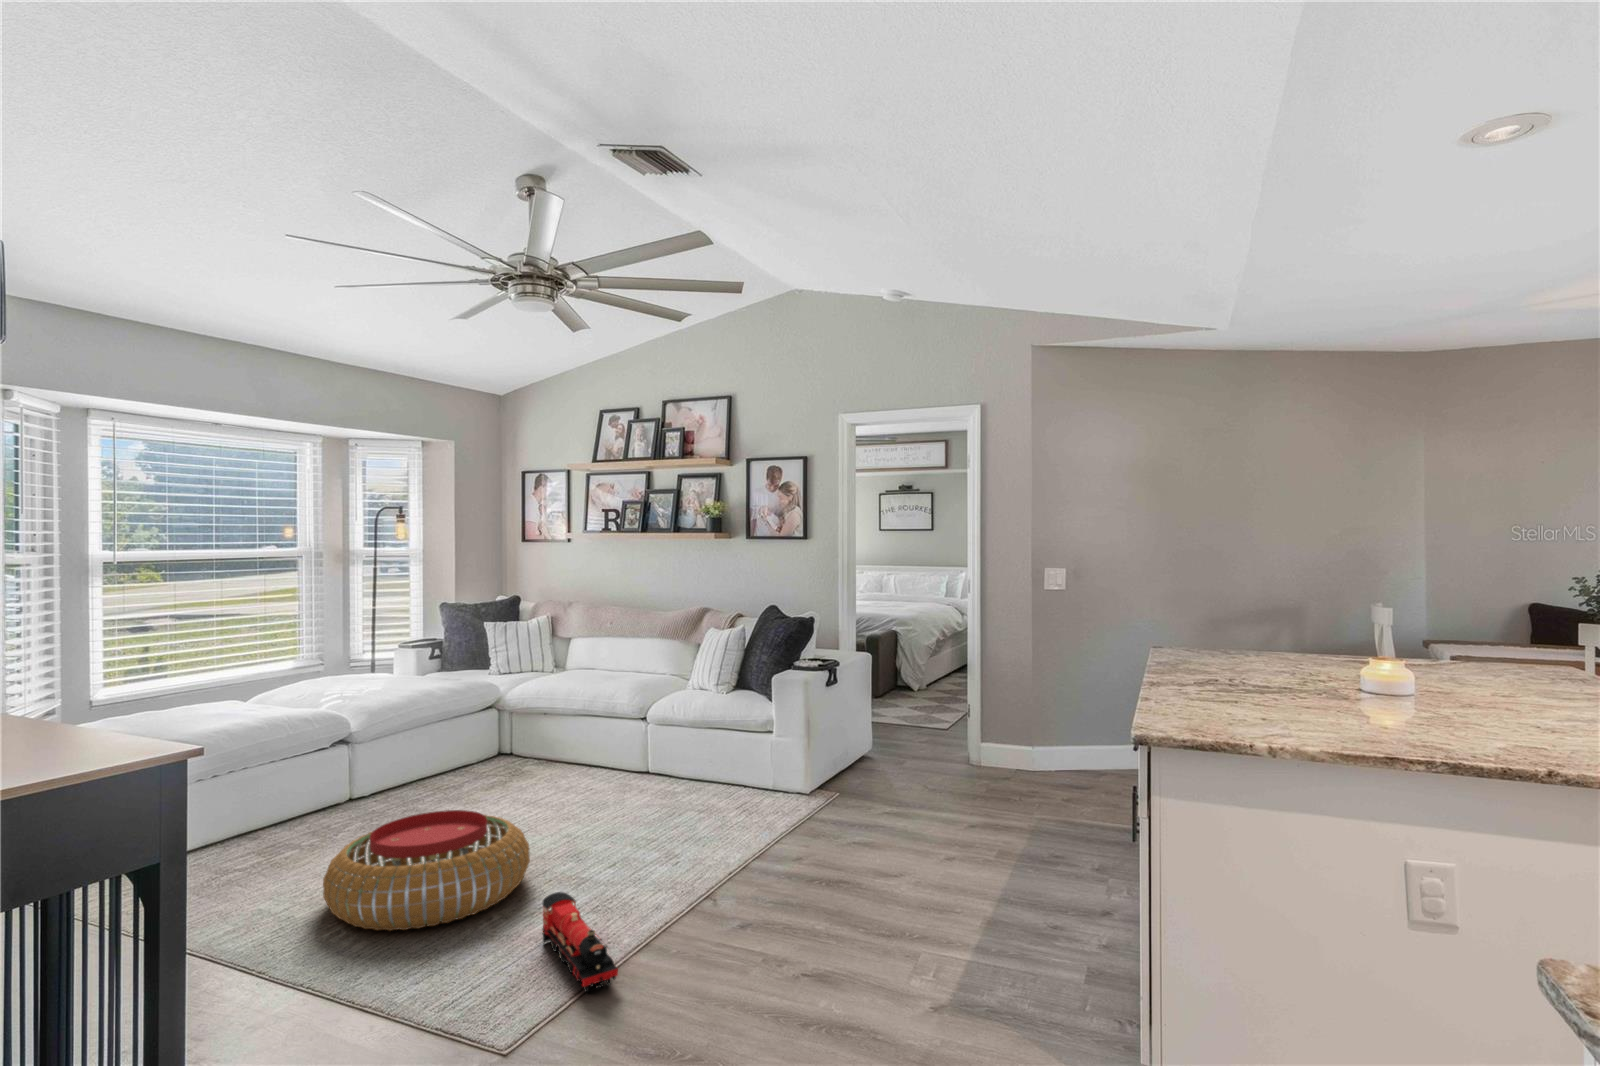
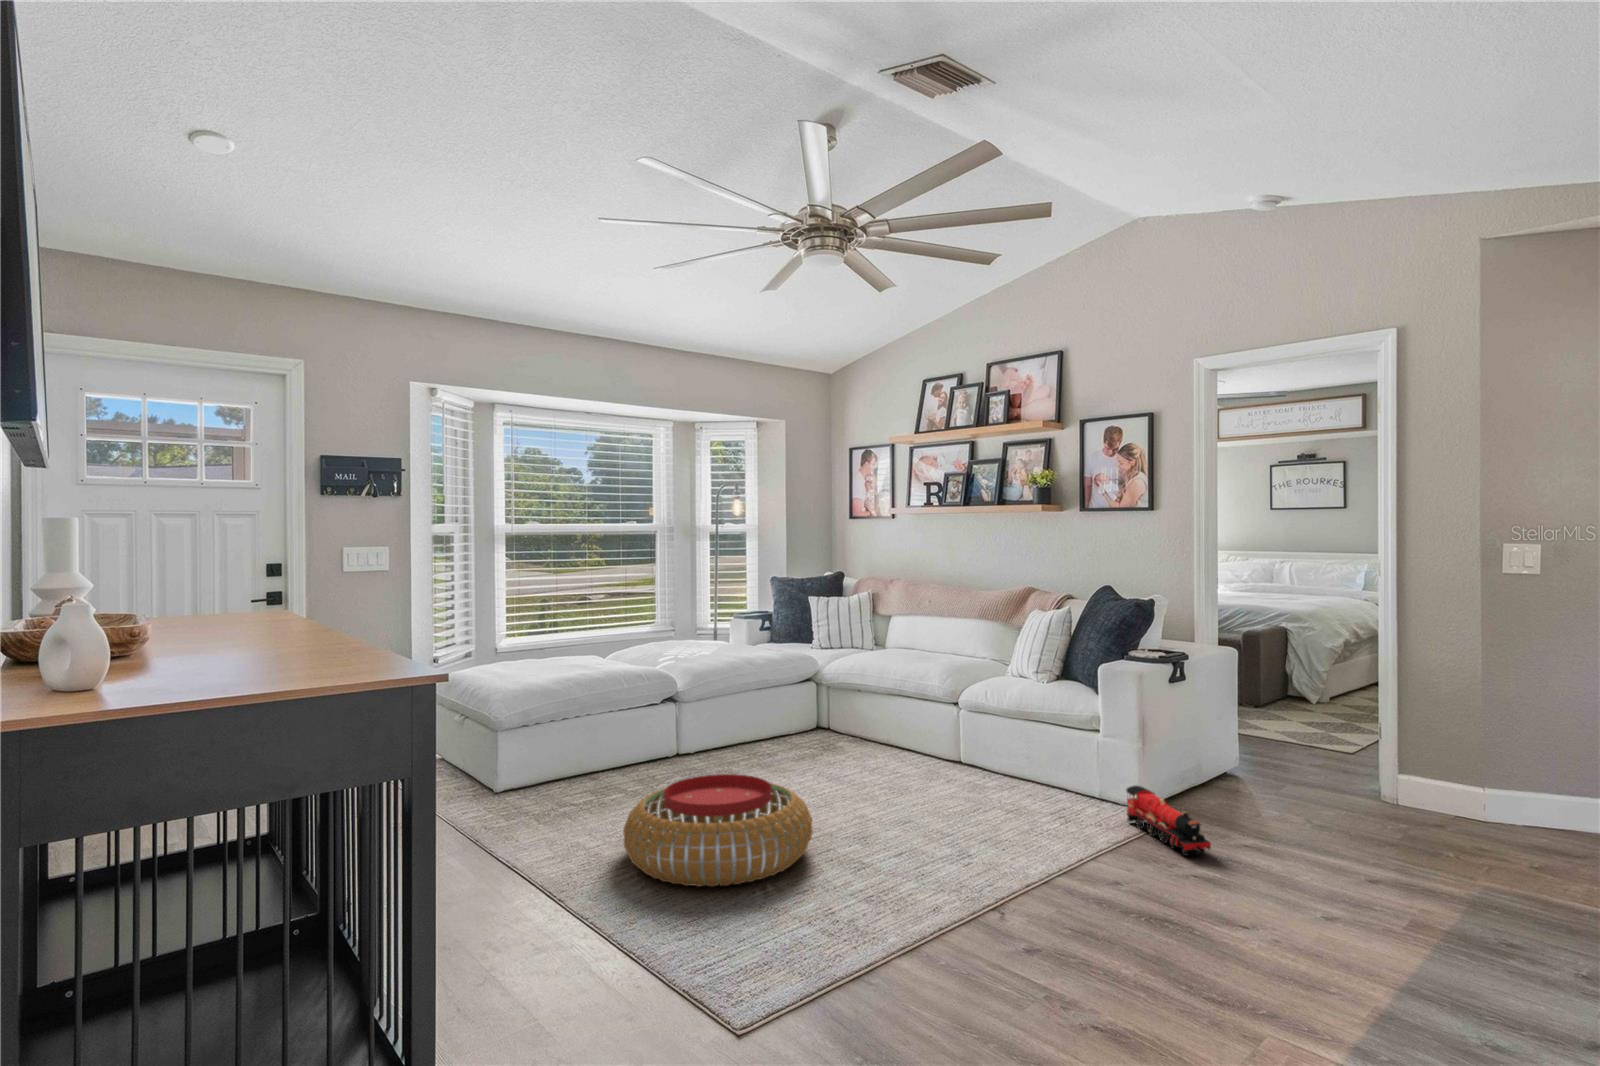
toy train: present [542,892,618,992] -> present [1126,786,1211,856]

